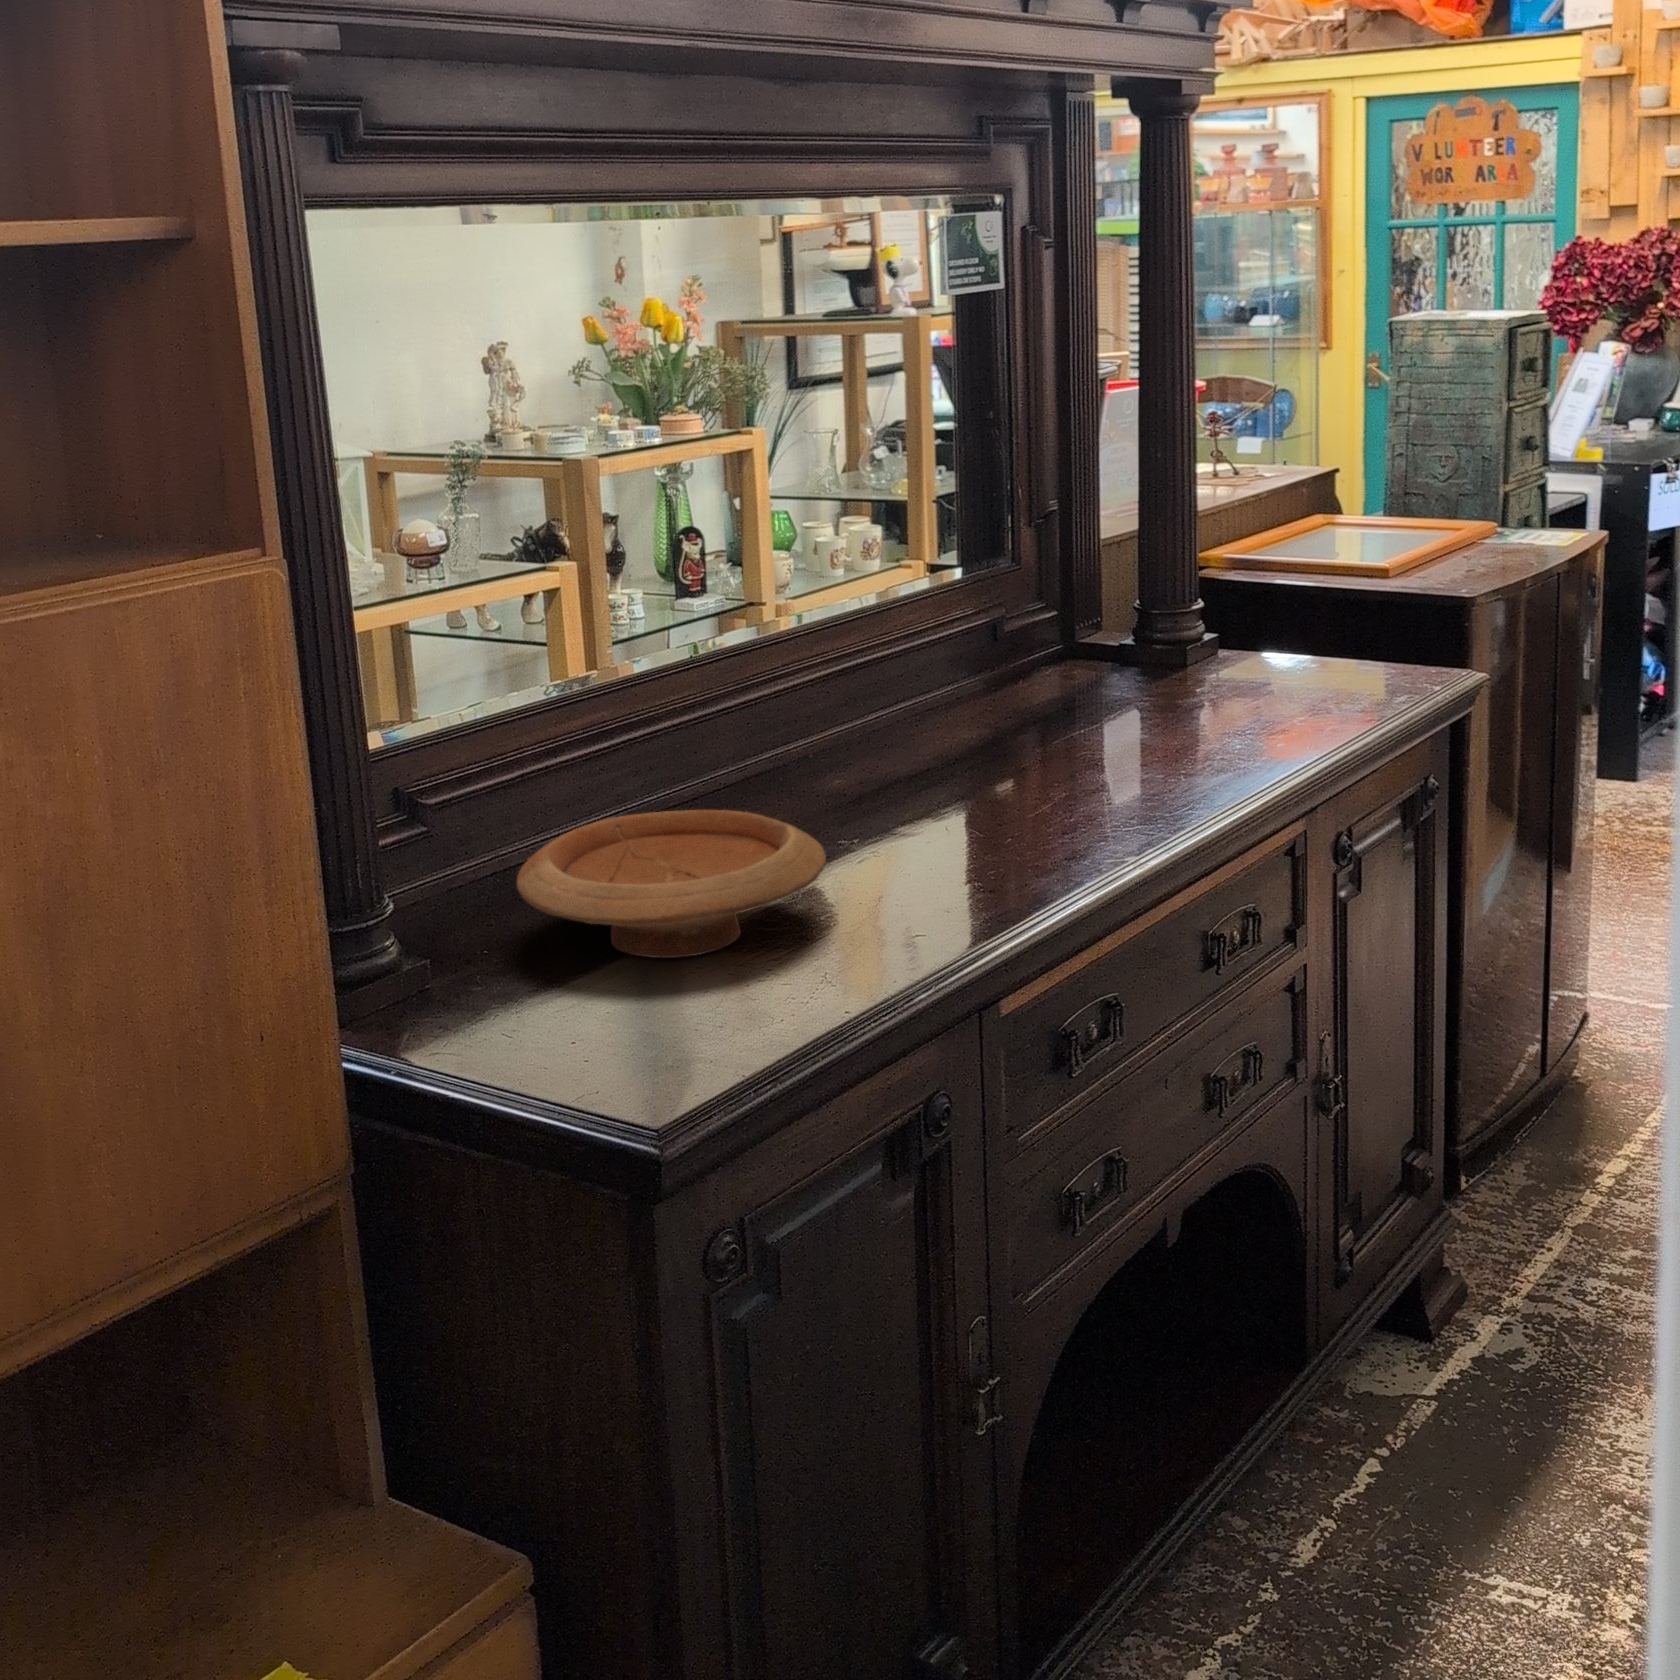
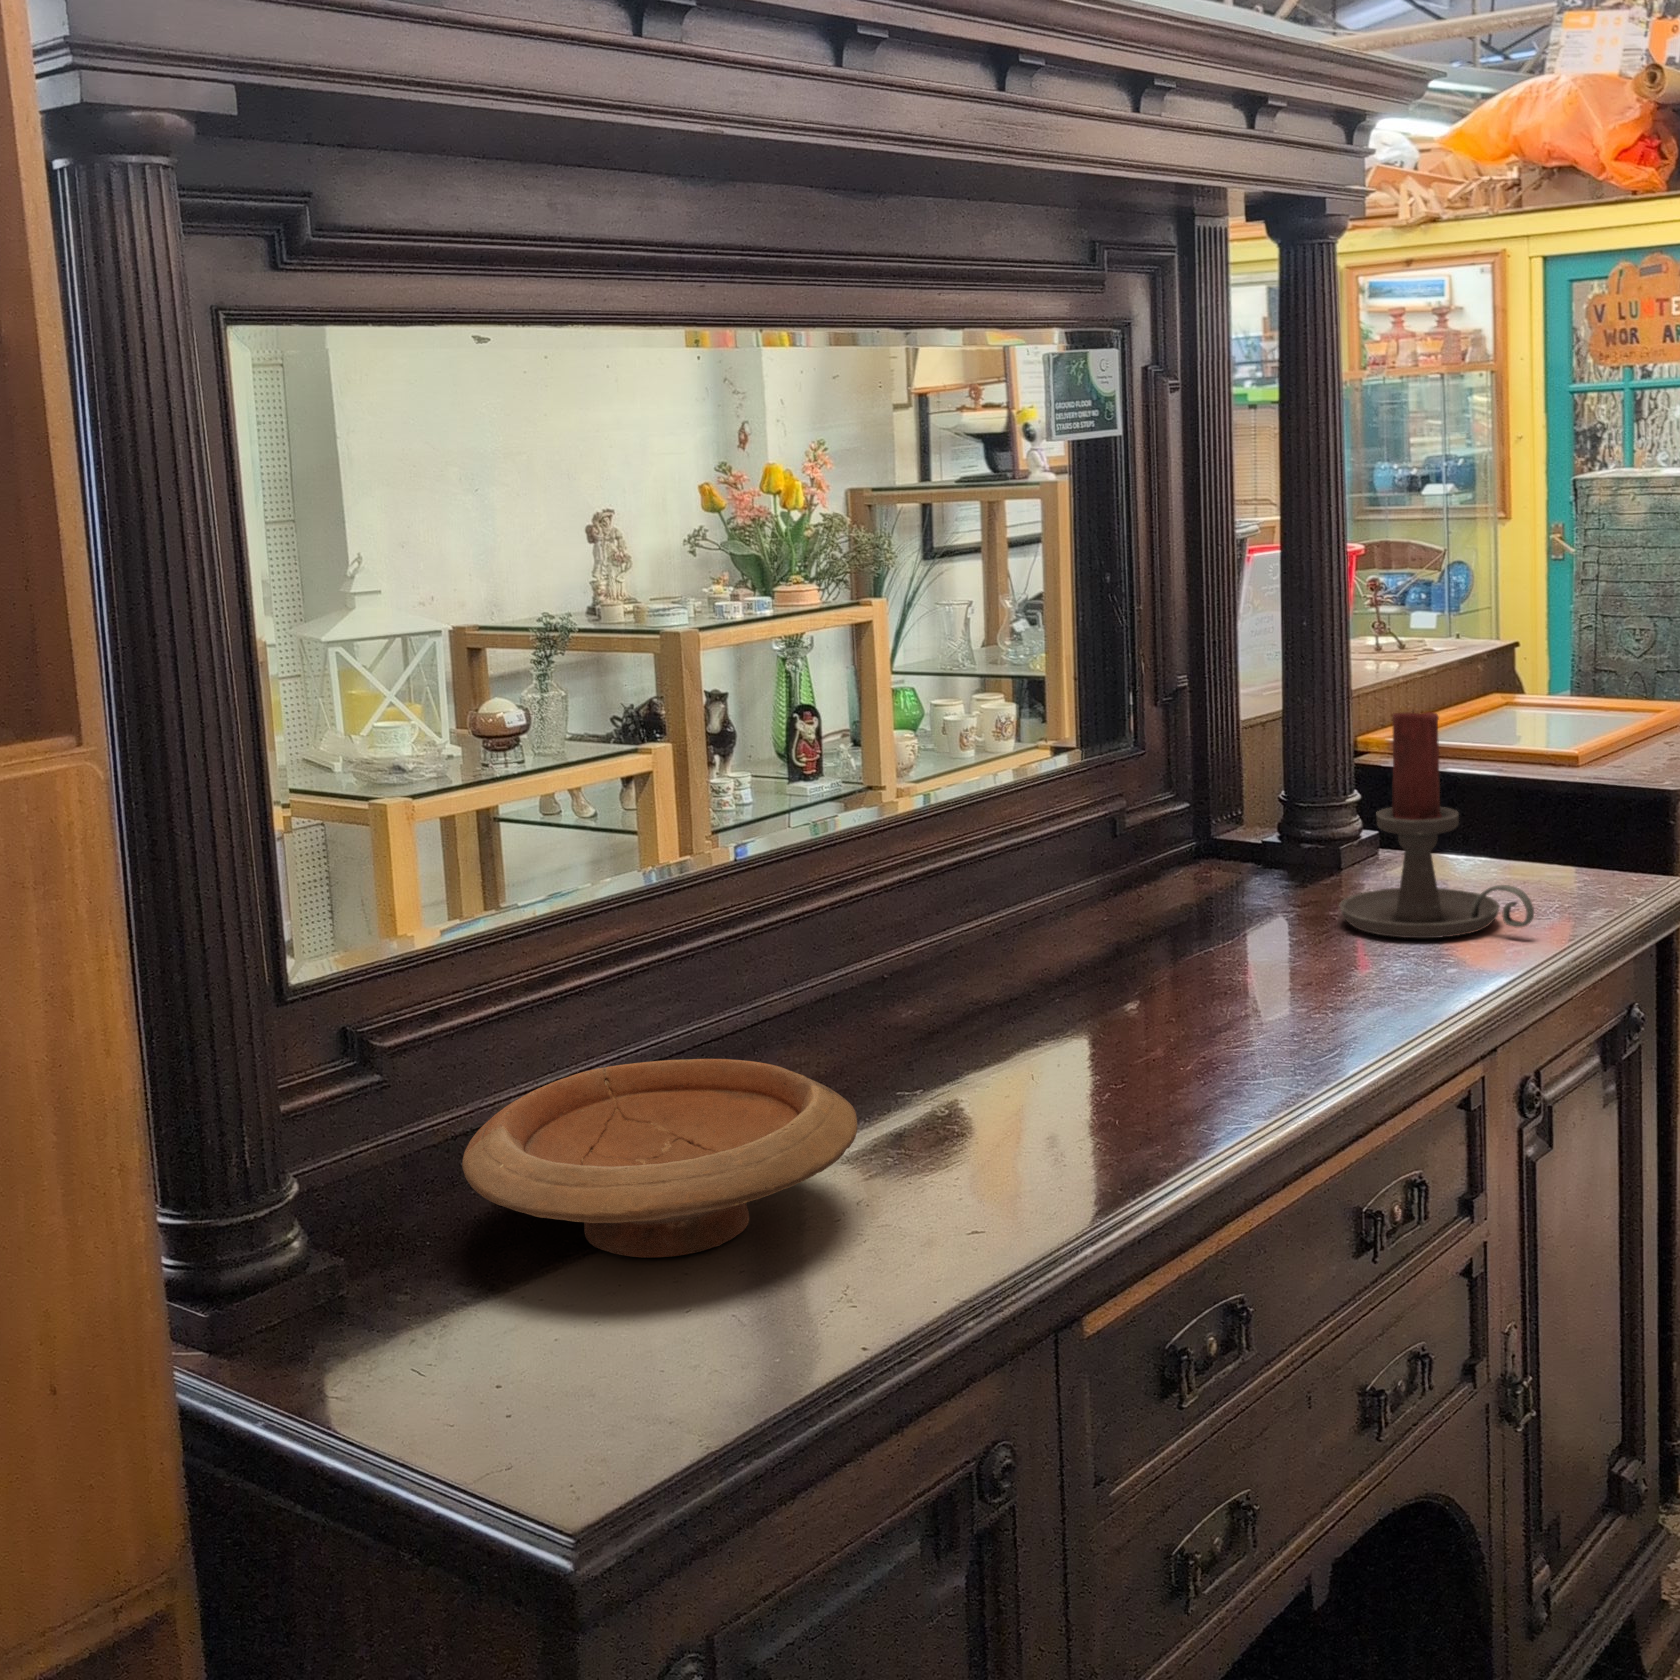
candle holder: none [1188,527,1350,720] -> present [1339,711,1534,938]

